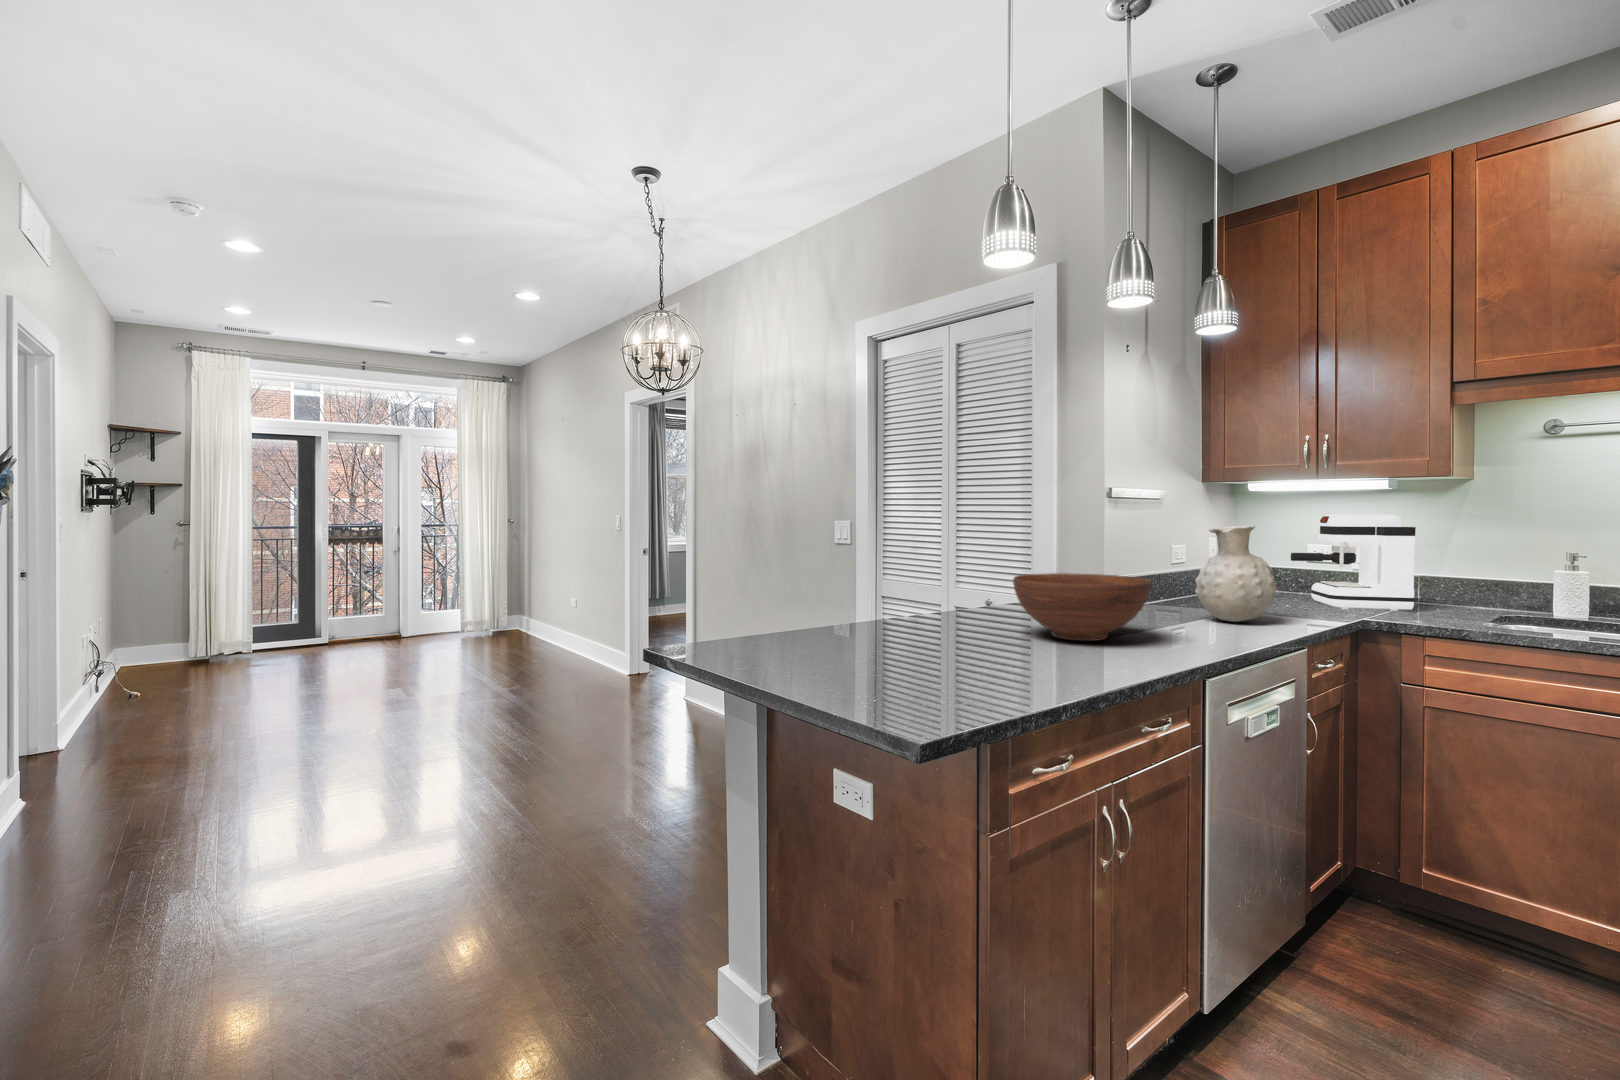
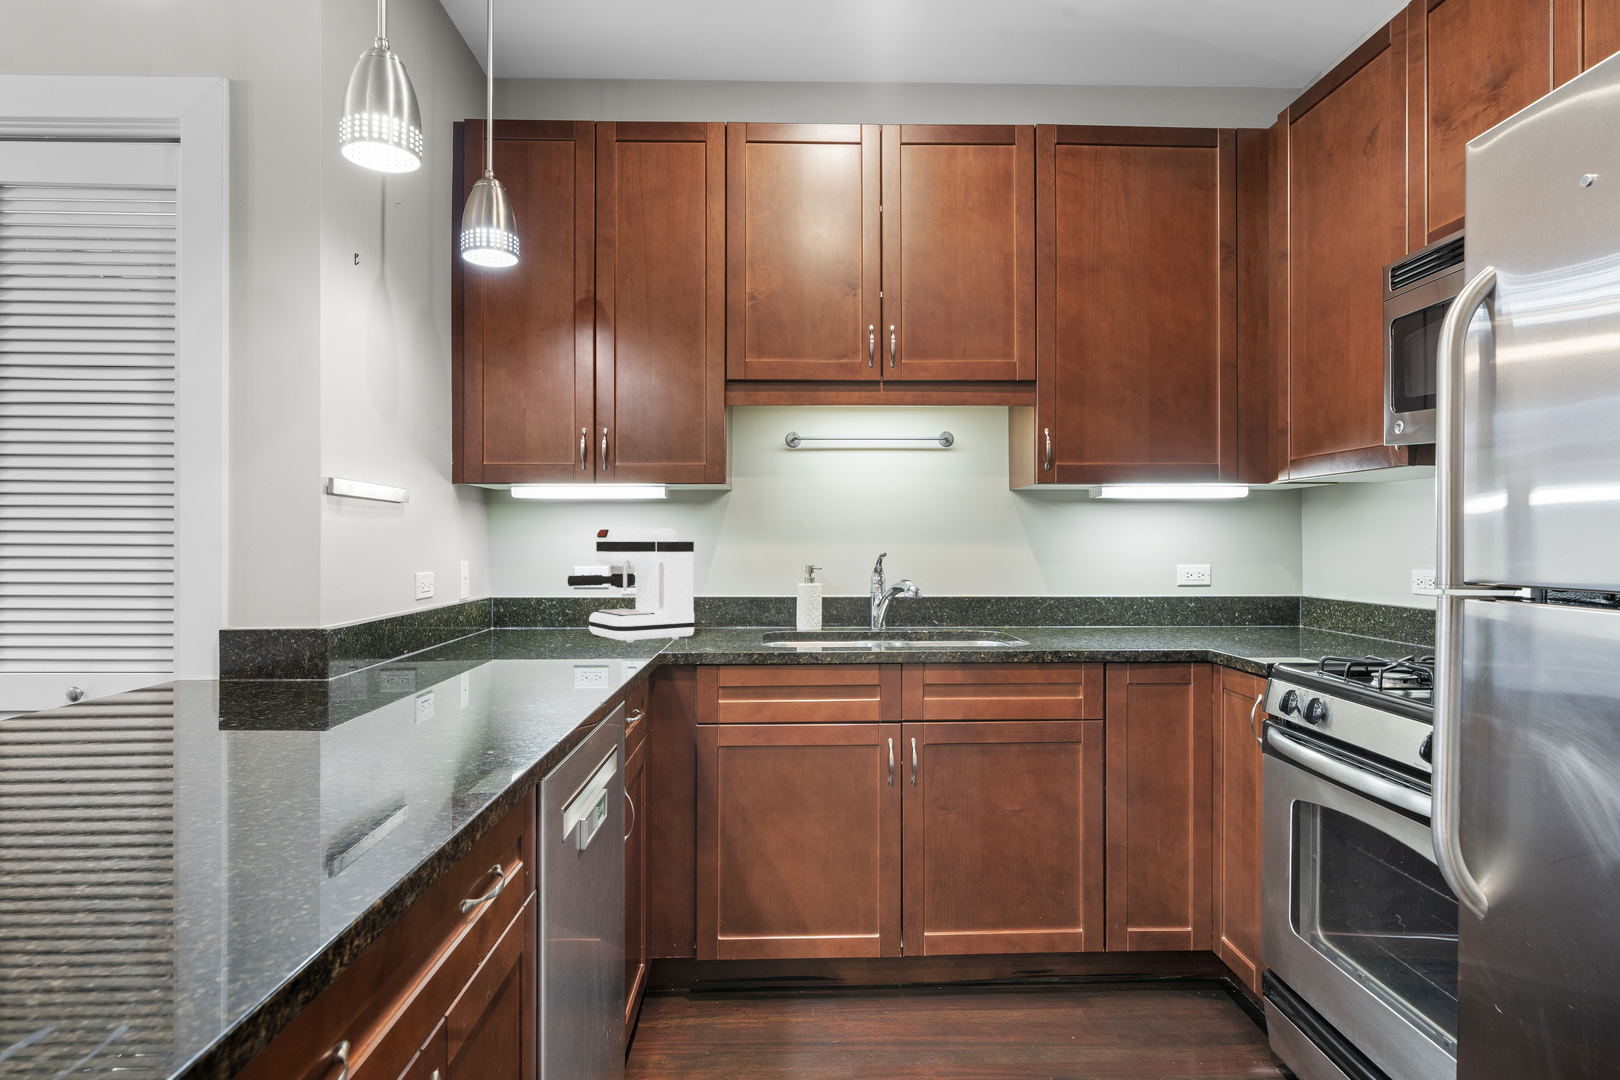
vase: present [1195,525,1277,622] -> none [472,537,578,677]
fruit bowl: present [1013,573,1151,641] -> none [135,622,430,759]

